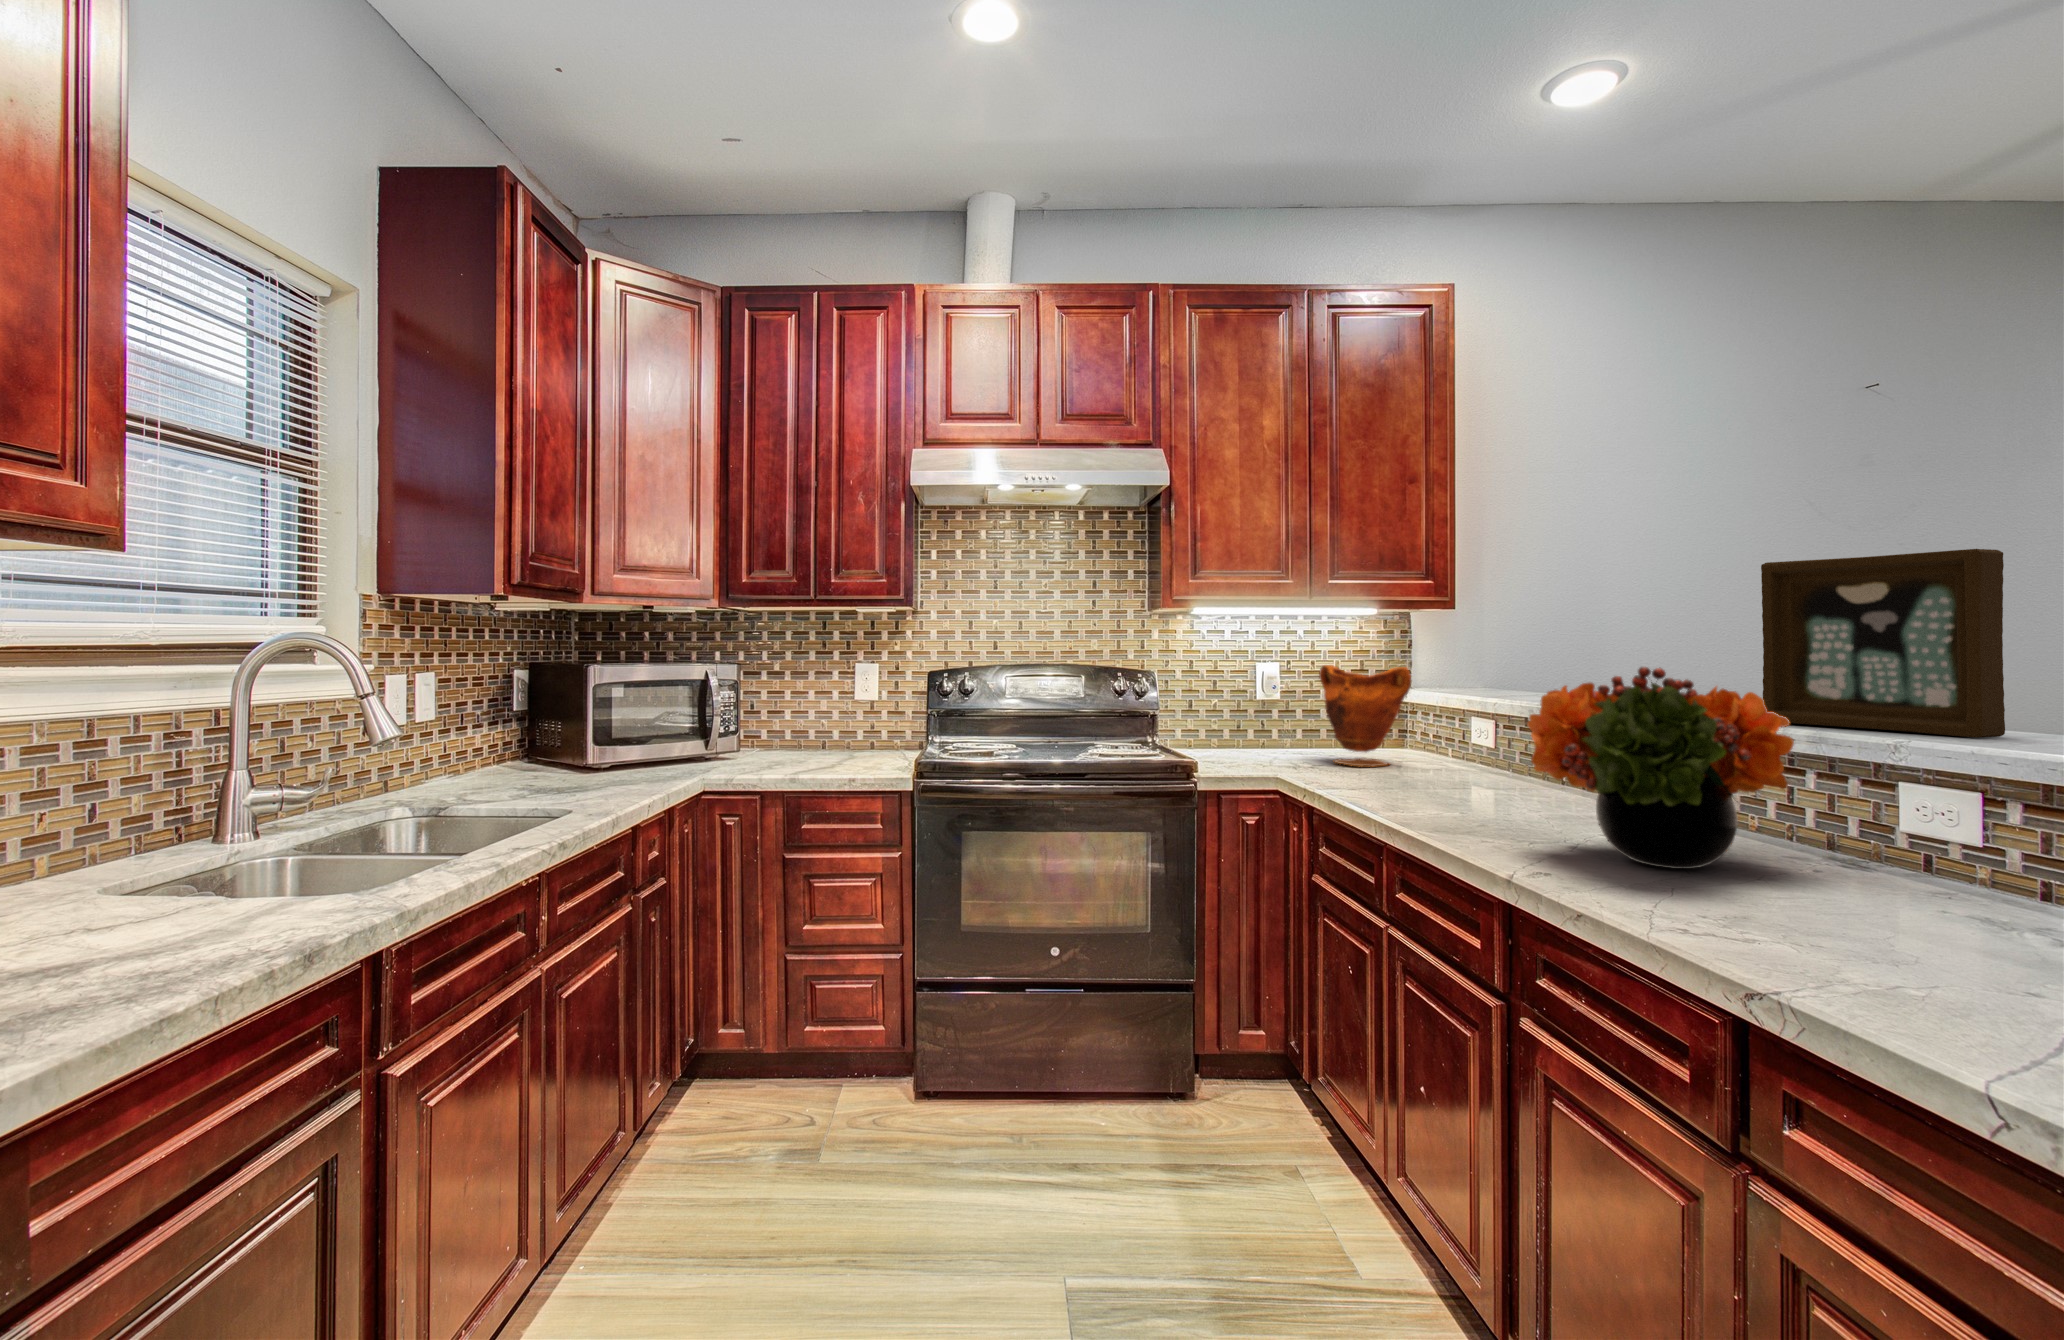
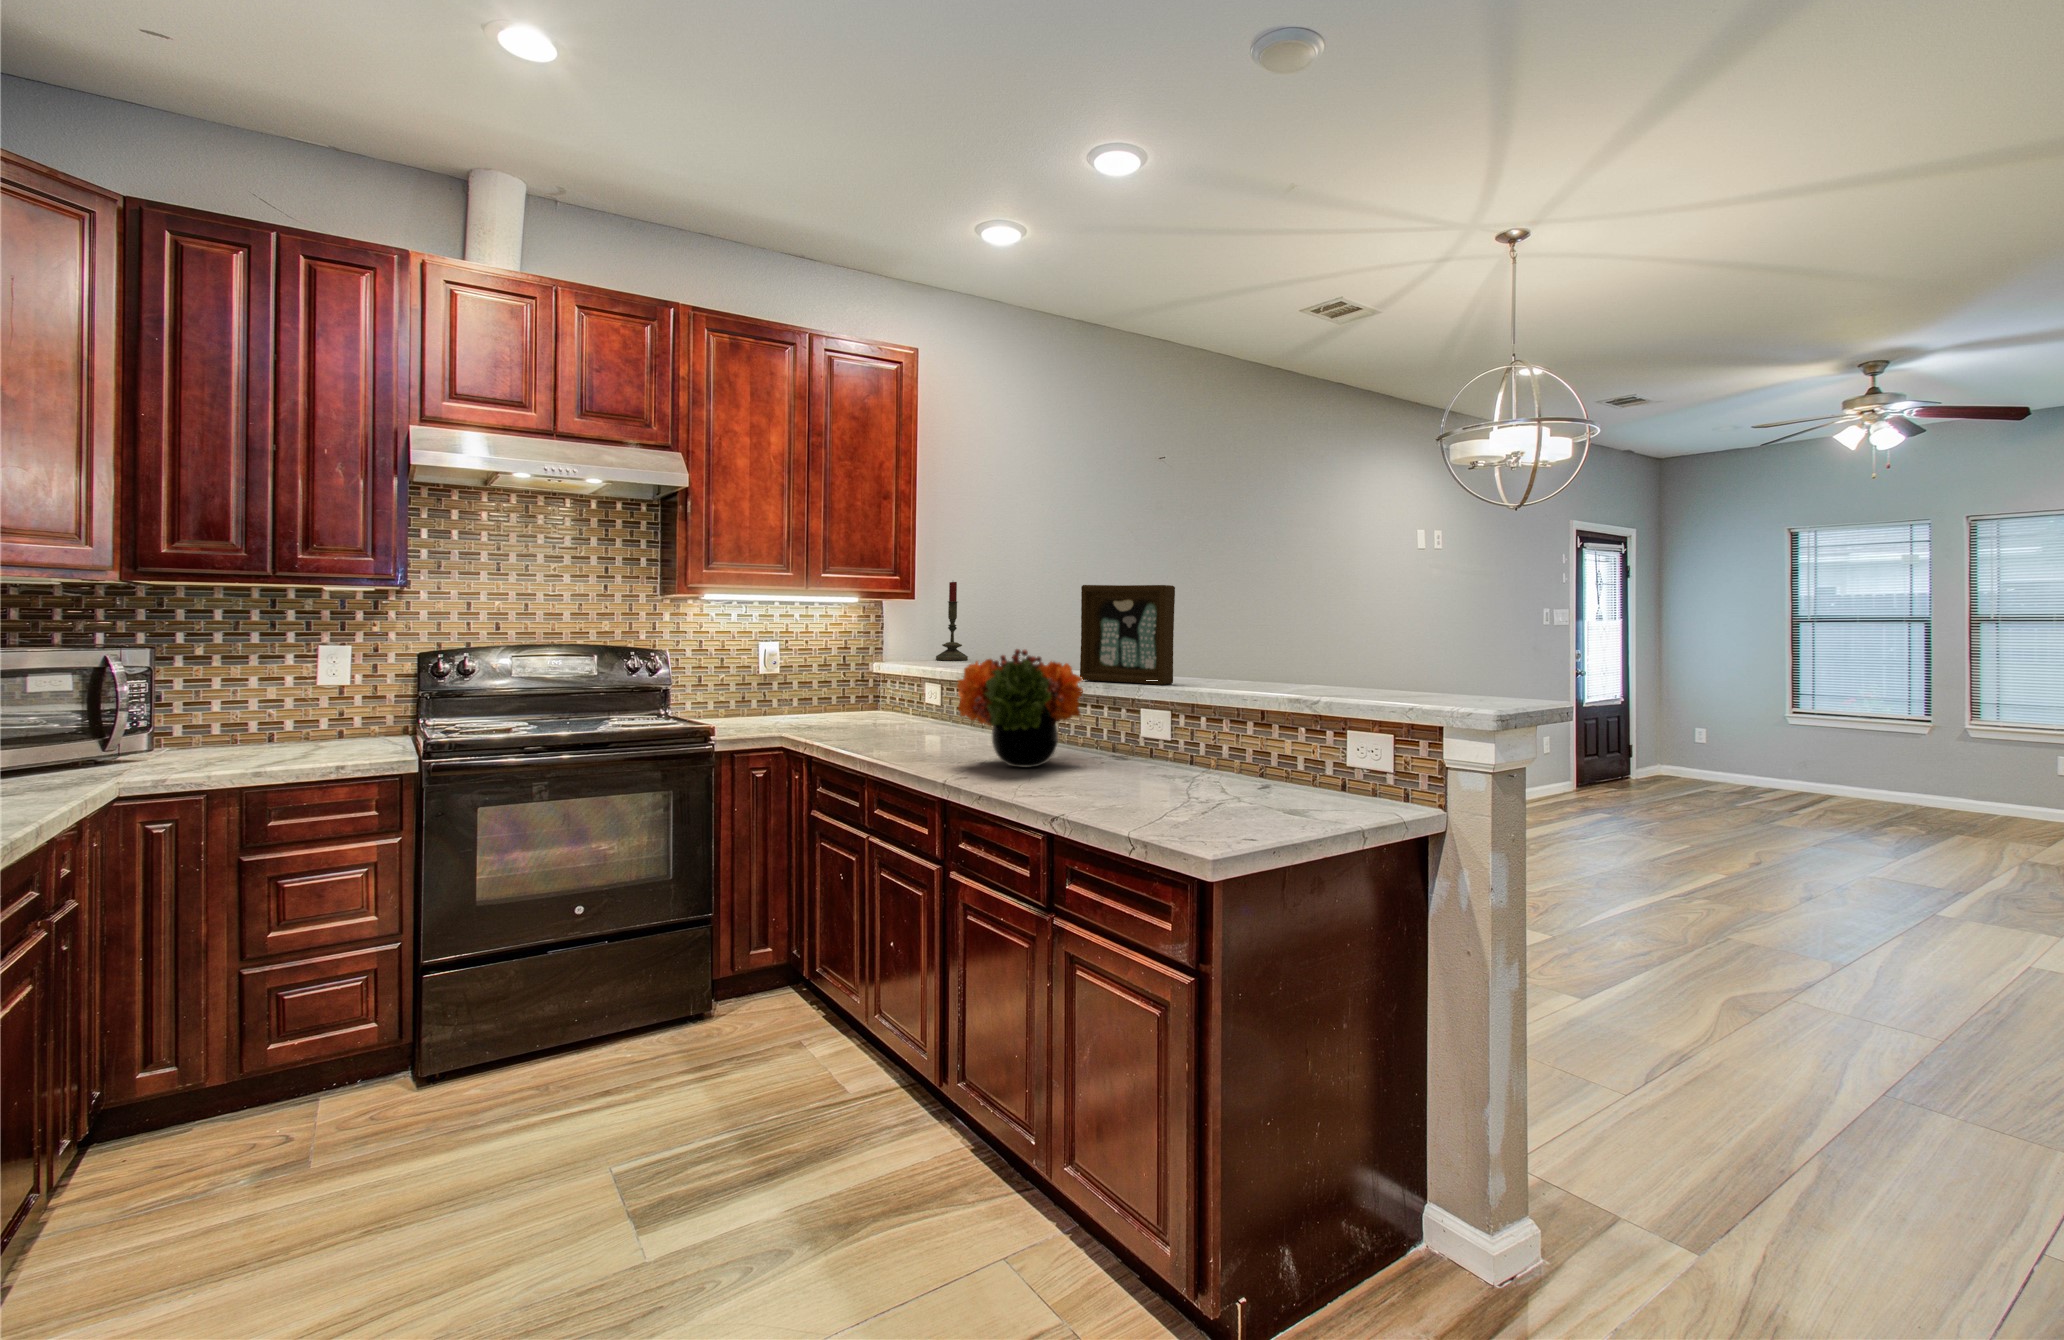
candle: none [1485,580,1533,687] -> present [936,582,968,661]
vase: present [1319,665,1411,767] -> none [816,645,886,726]

